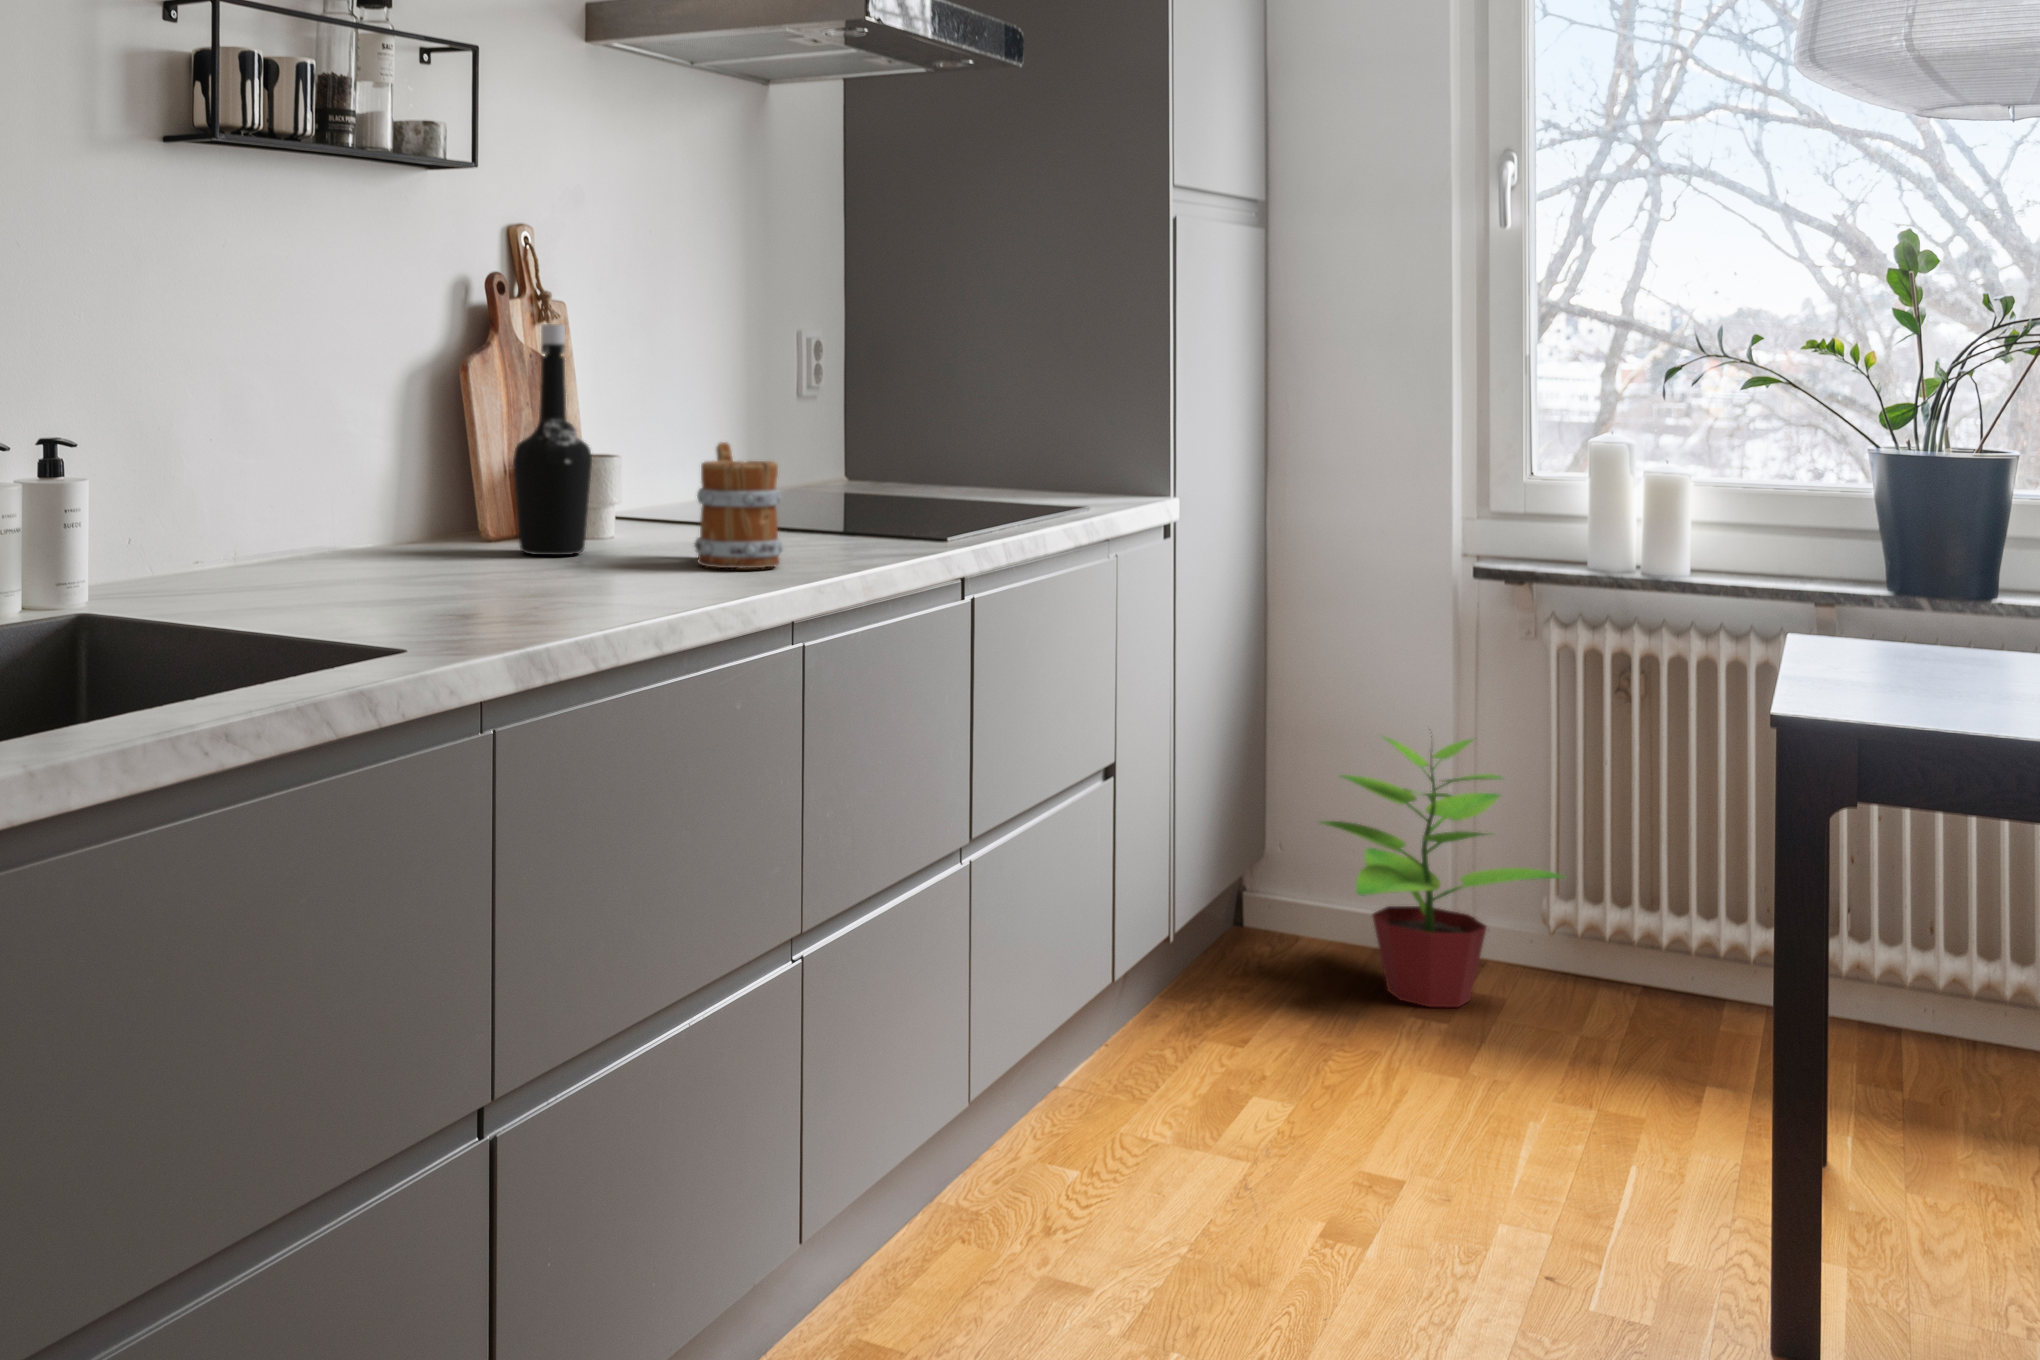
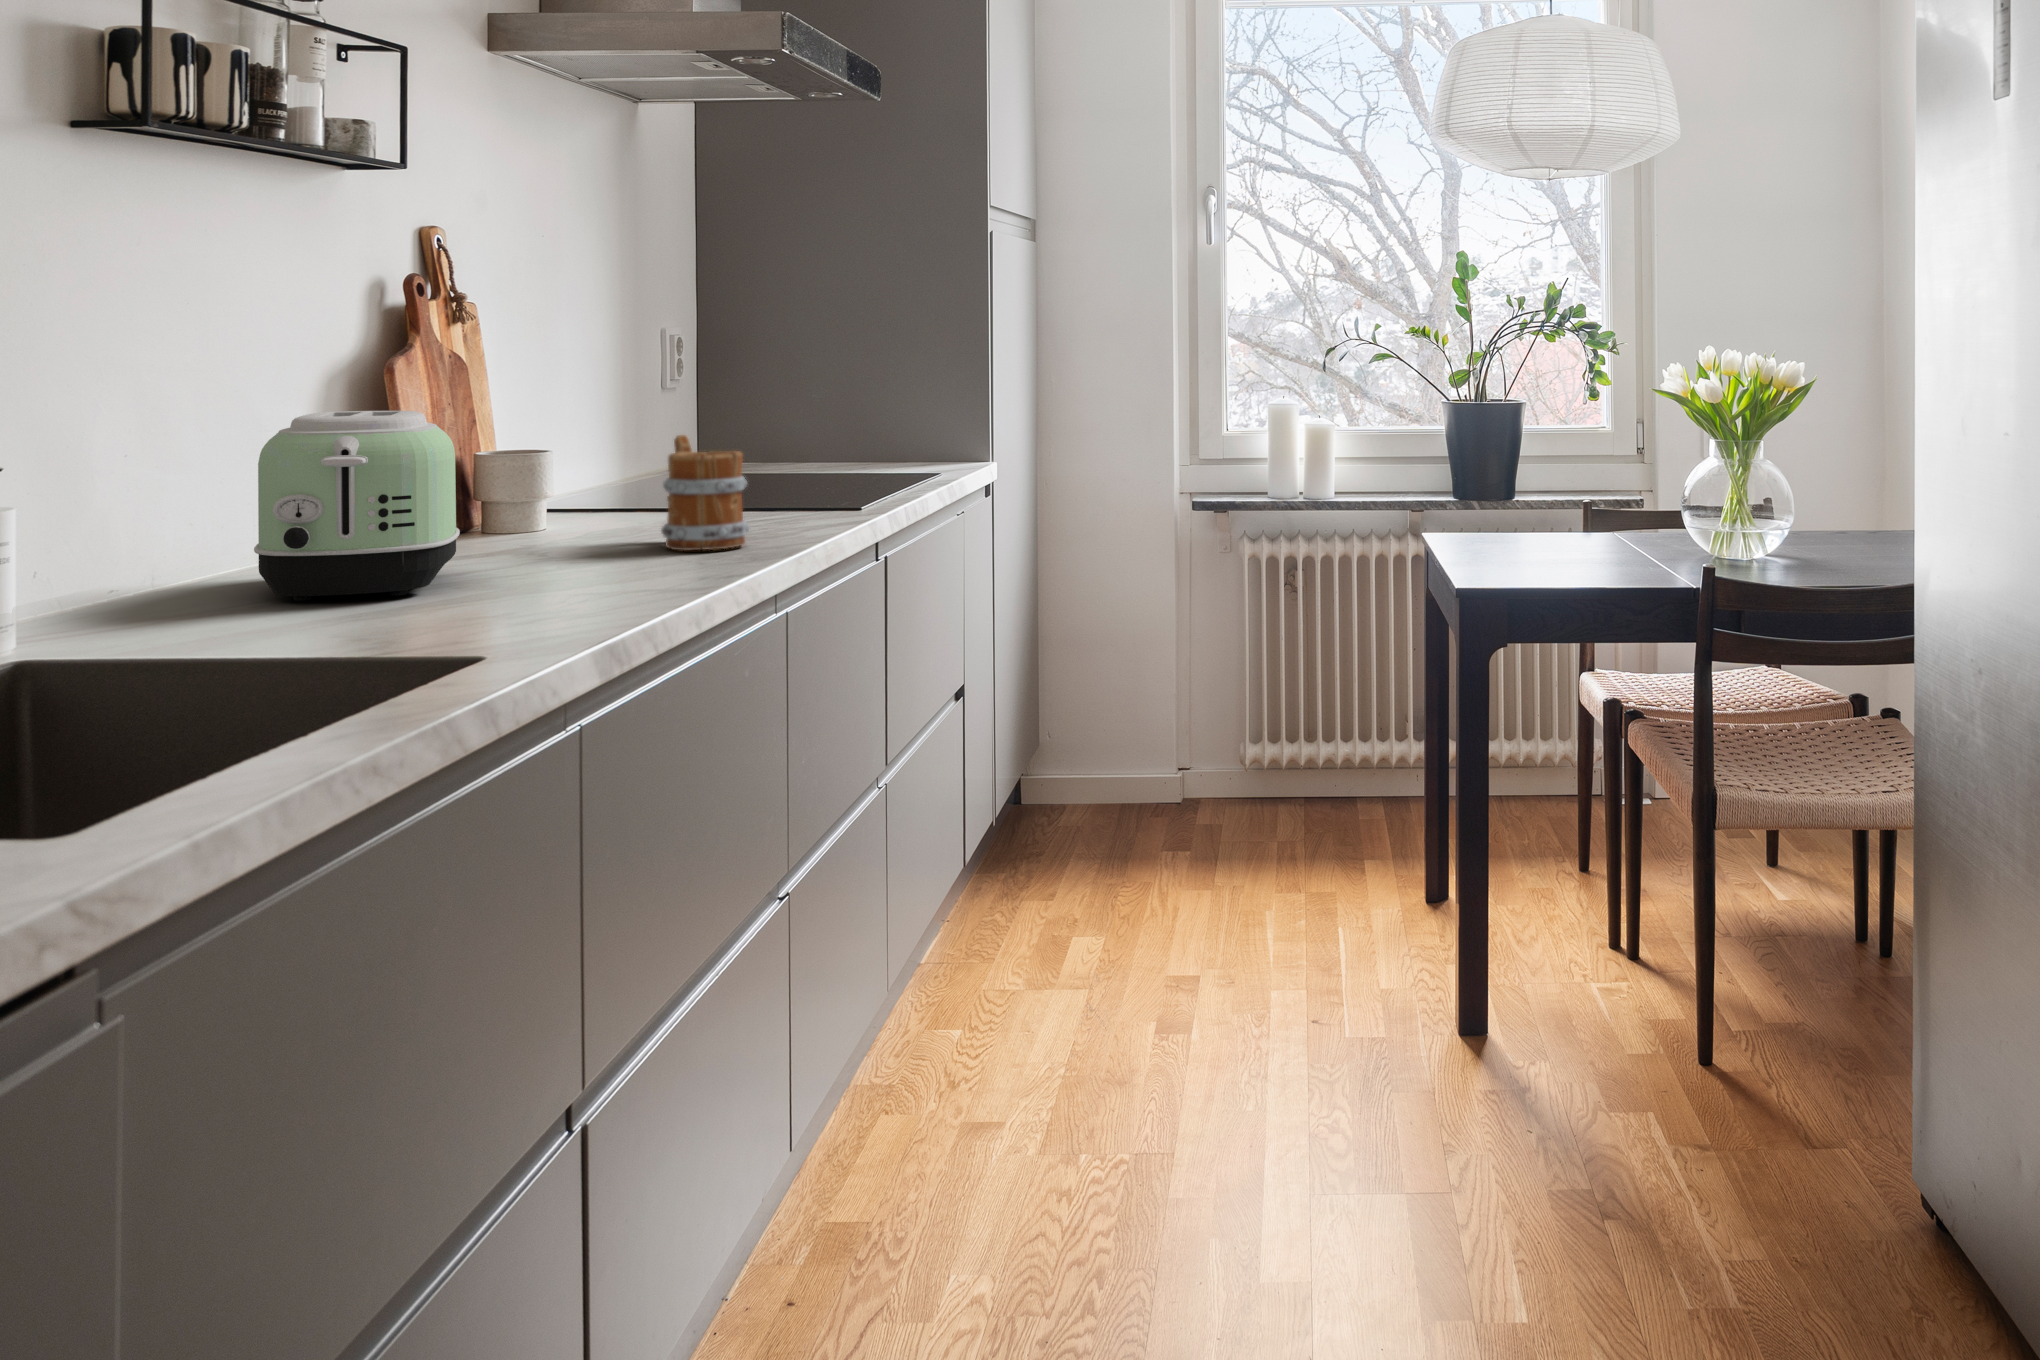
bottle: present [513,324,592,555] -> none [462,326,547,551]
toaster: none [295,406,482,588] -> present [254,411,460,601]
potted plant: present [1321,736,1564,1007] -> none [1093,628,1267,840]

